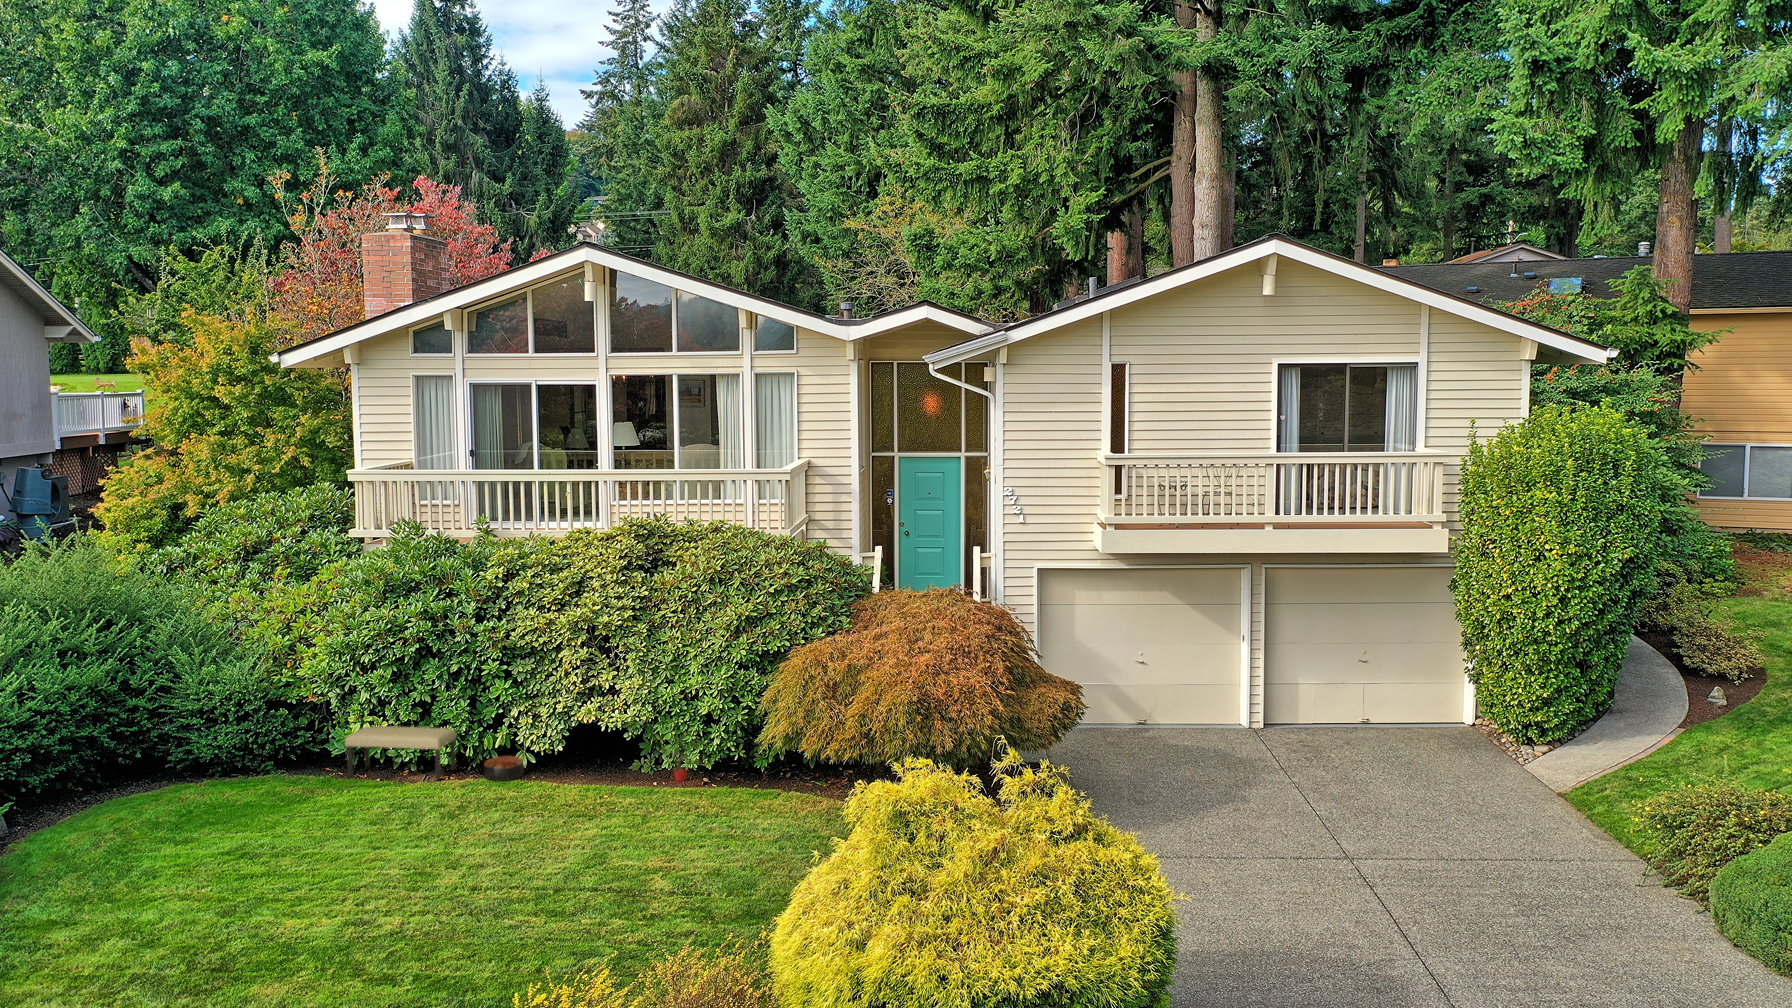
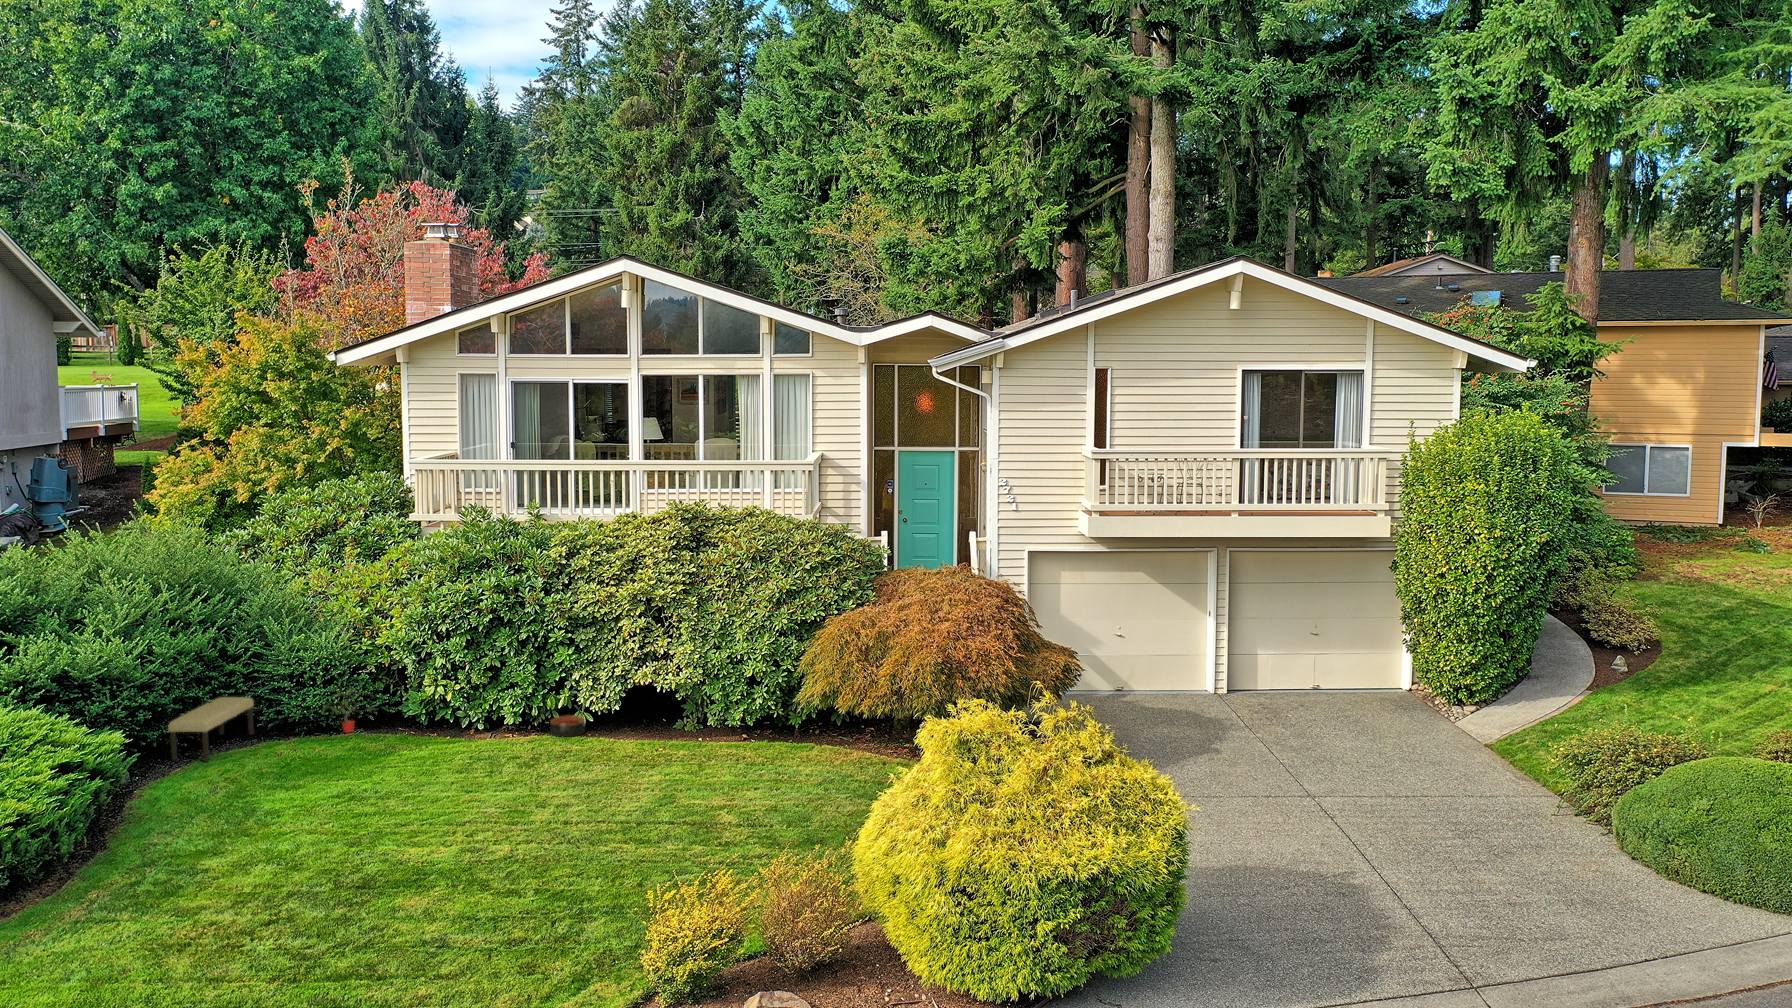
bench: present [345,726,456,780] -> present [168,697,254,761]
potted plant: present [658,734,707,781] -> present [322,690,374,733]

